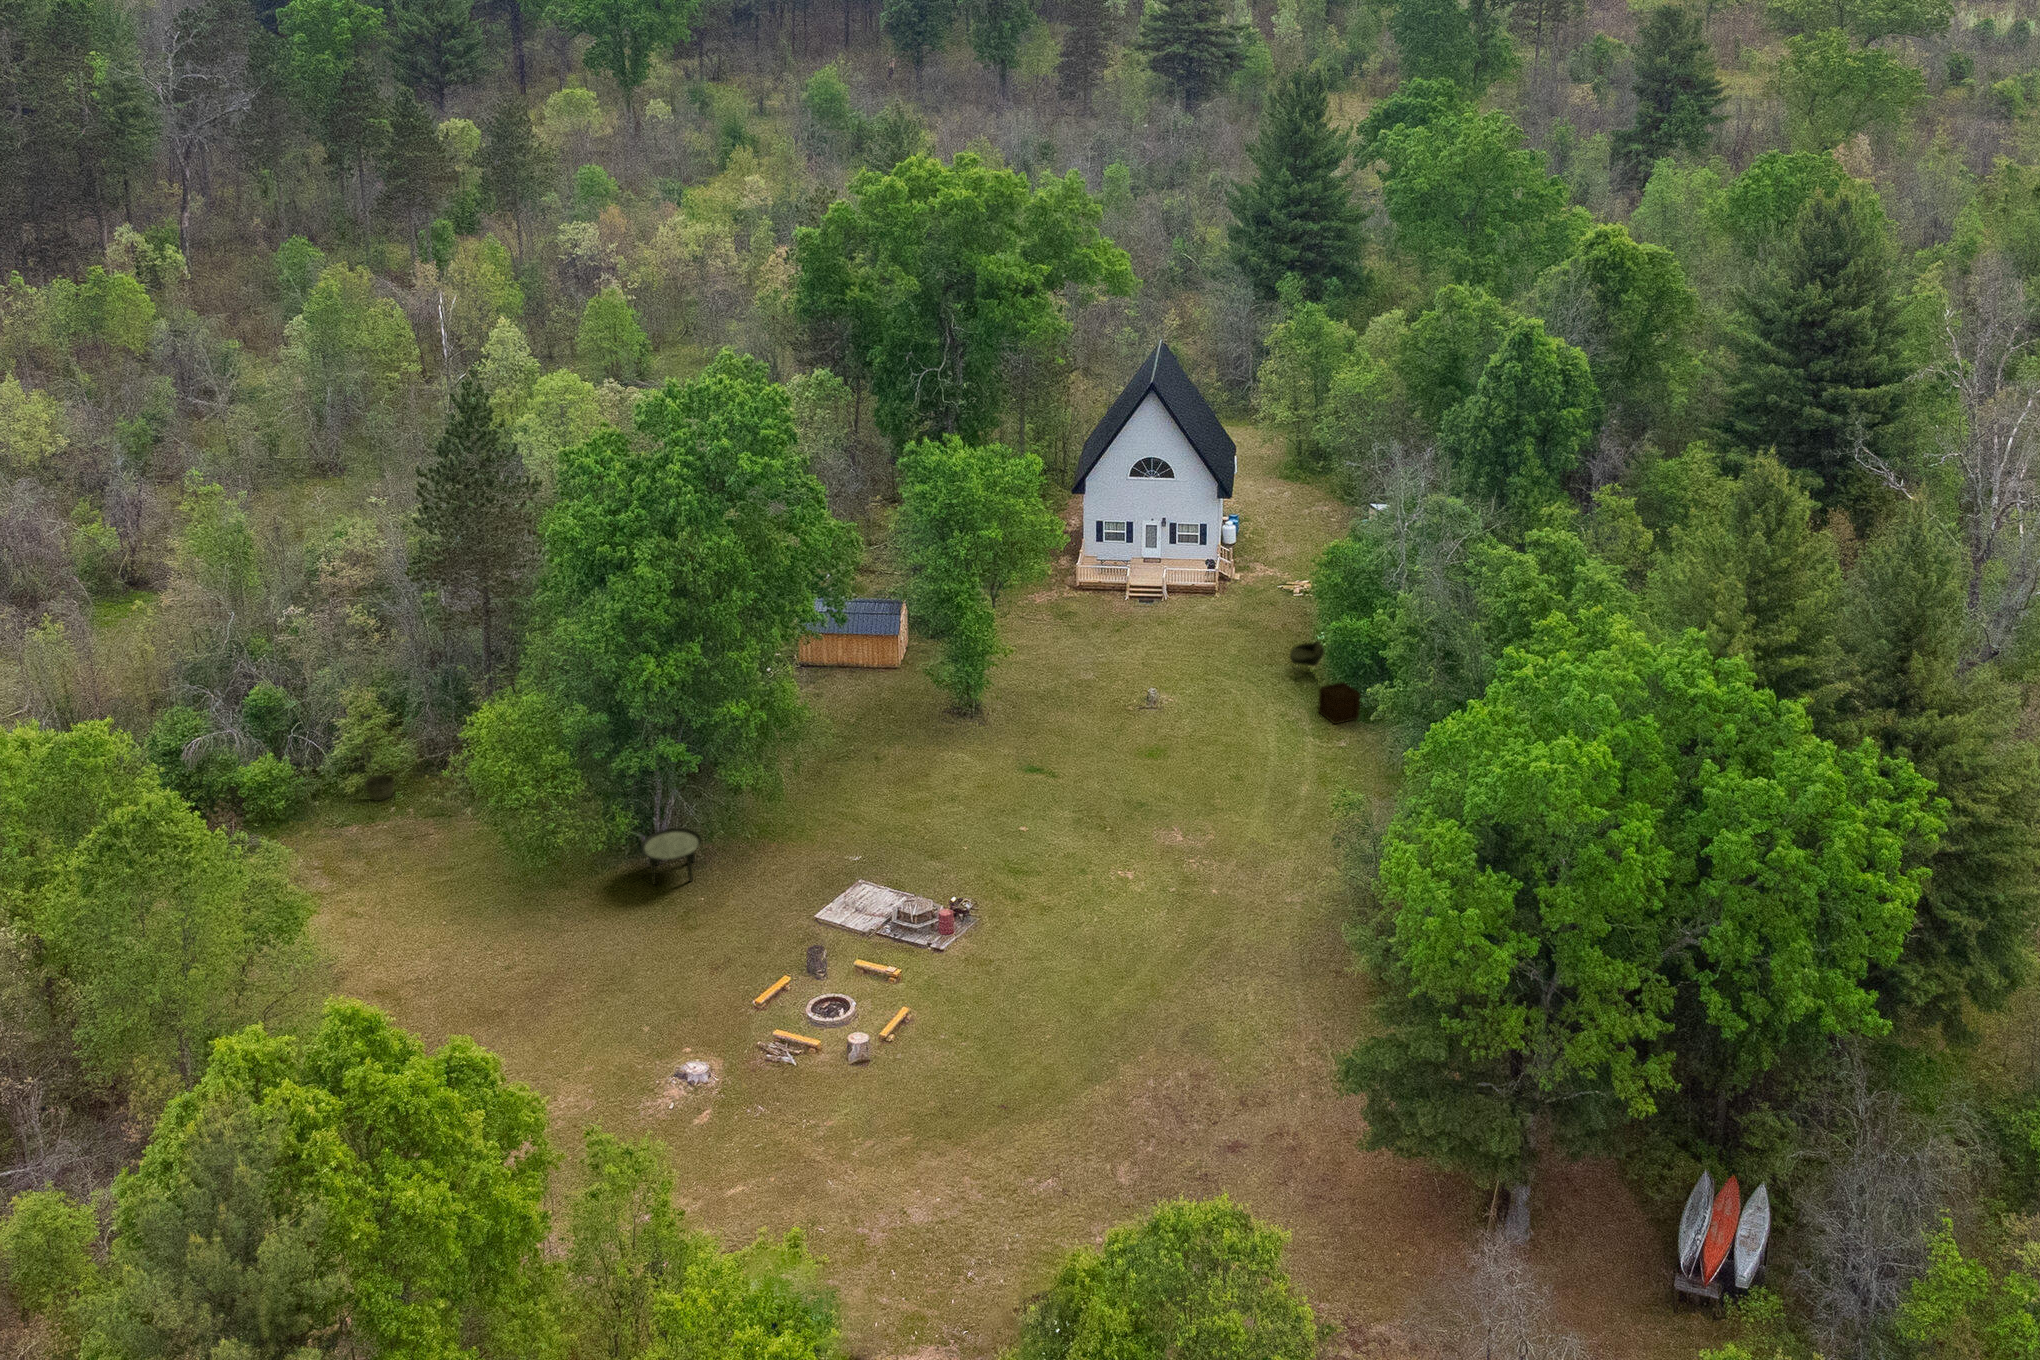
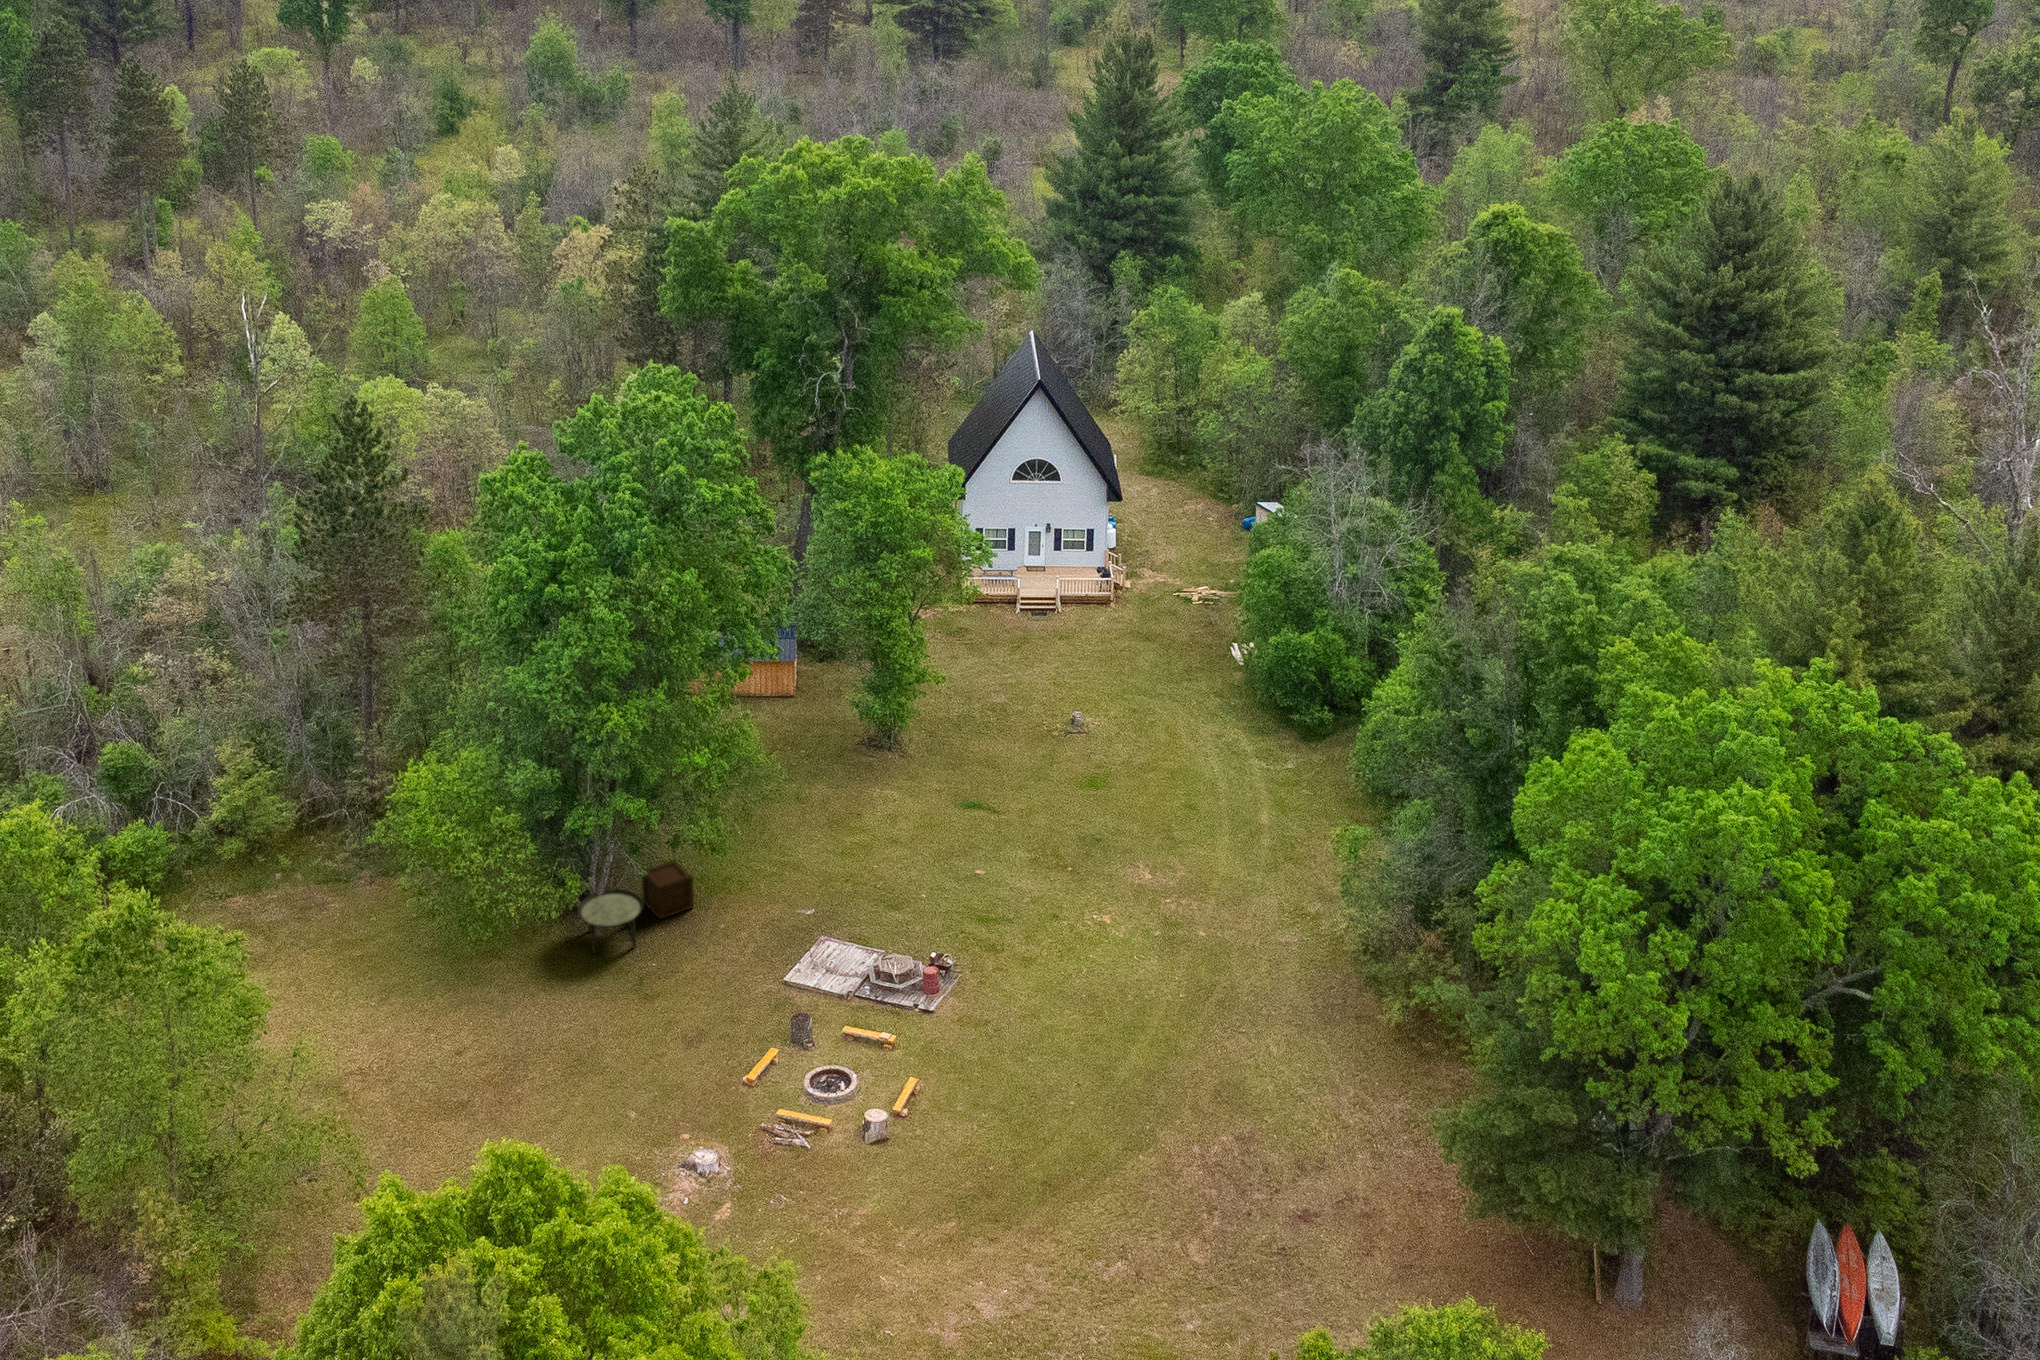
lounge chair: present [1290,641,1324,677] -> none [1209,645,1250,693]
wooden crate: present [1318,682,1360,724] -> present [642,860,694,919]
wooden bucket: present [365,775,394,801] -> none [234,844,266,875]

